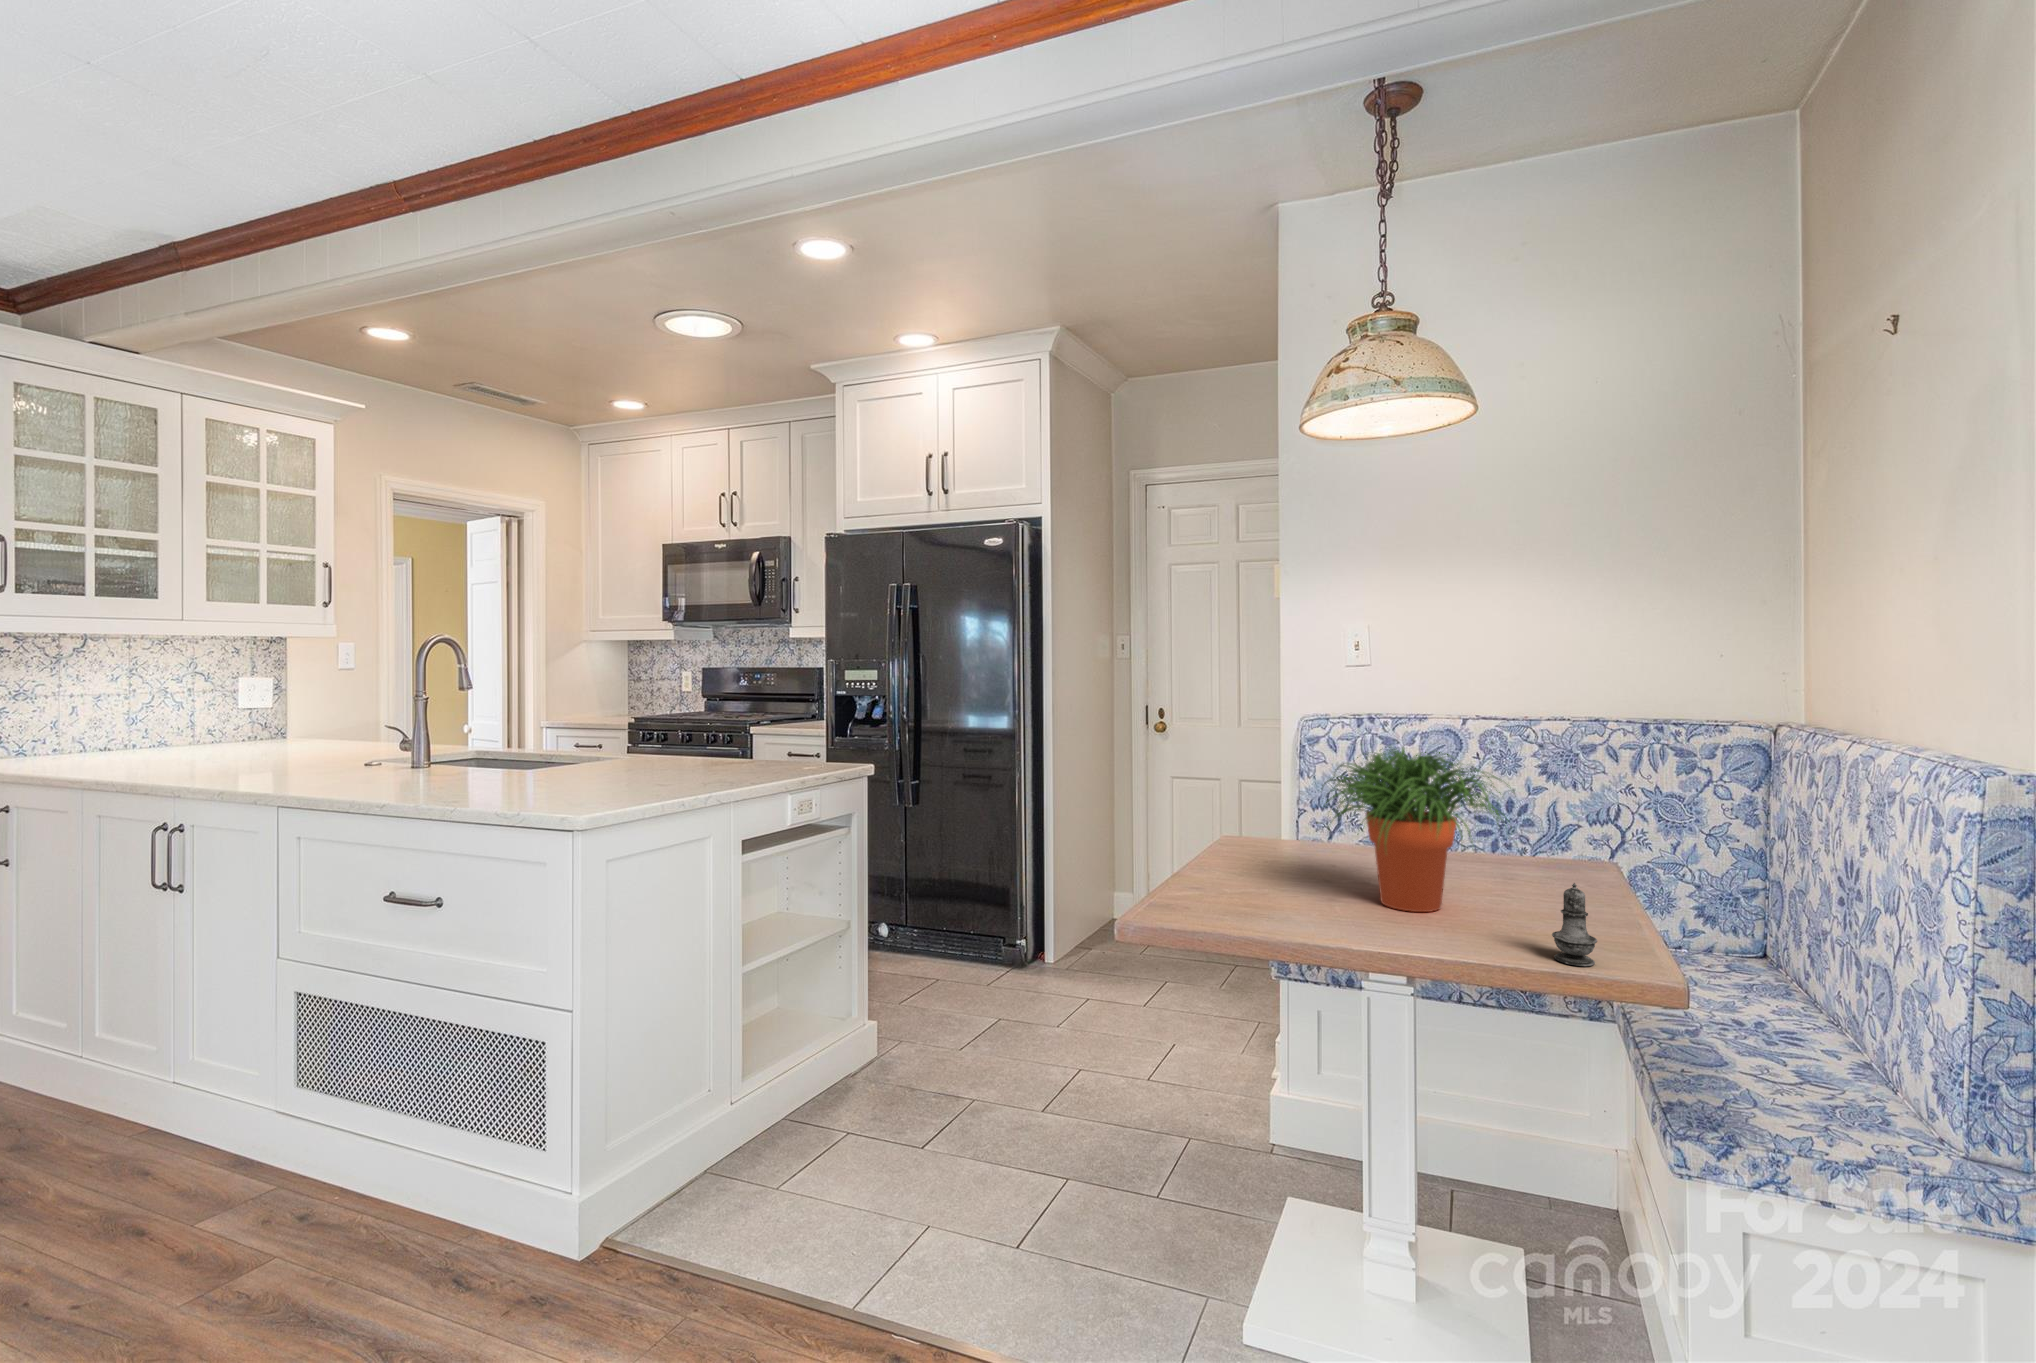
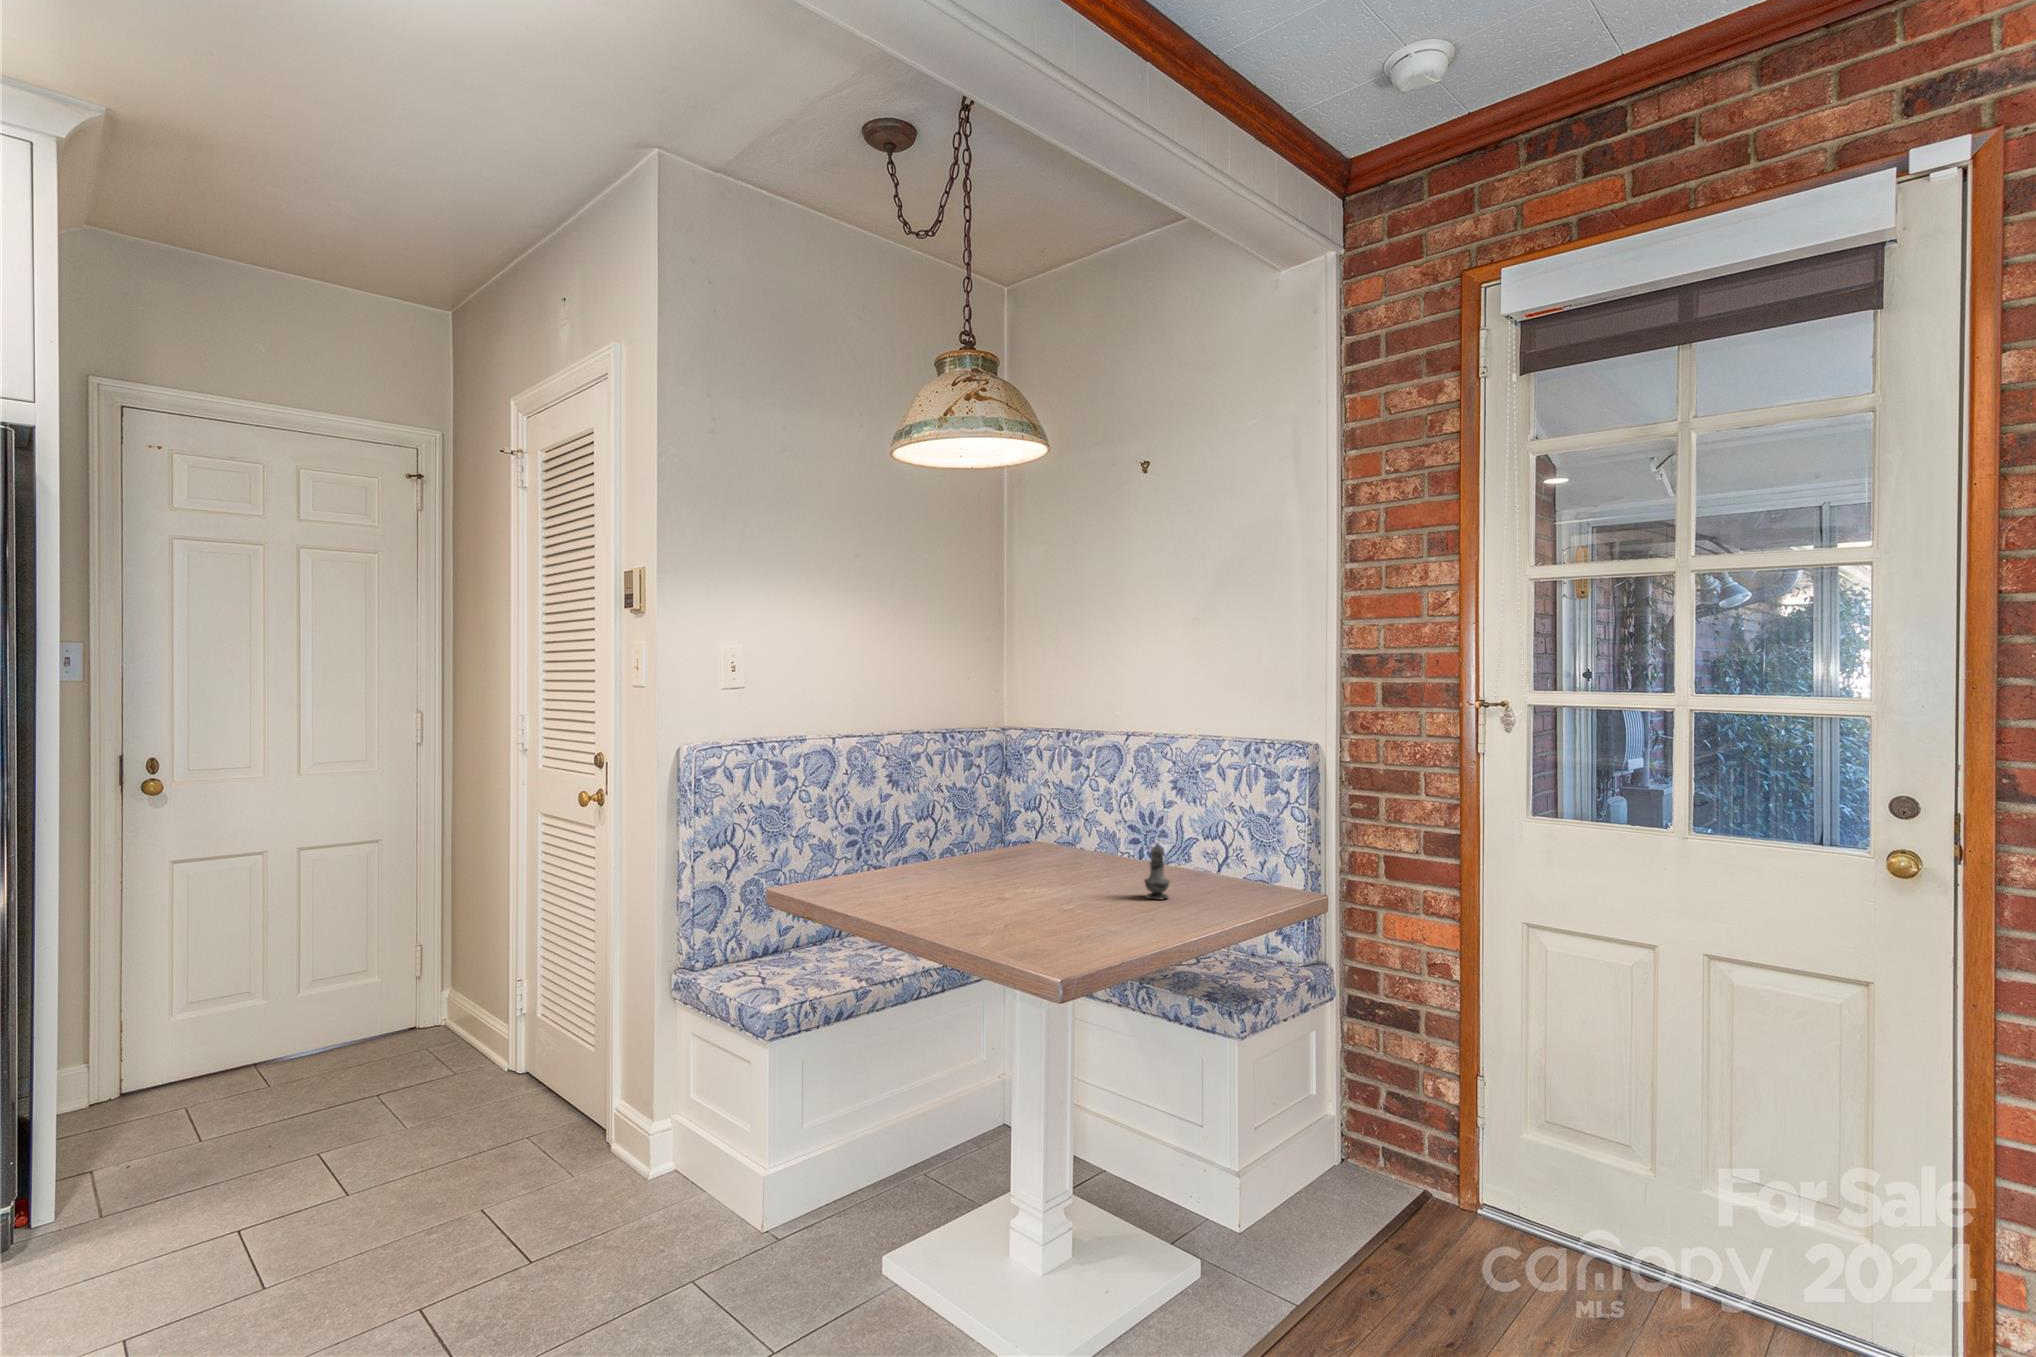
potted plant: present [1323,747,1508,912] -> none [932,761,1089,902]

